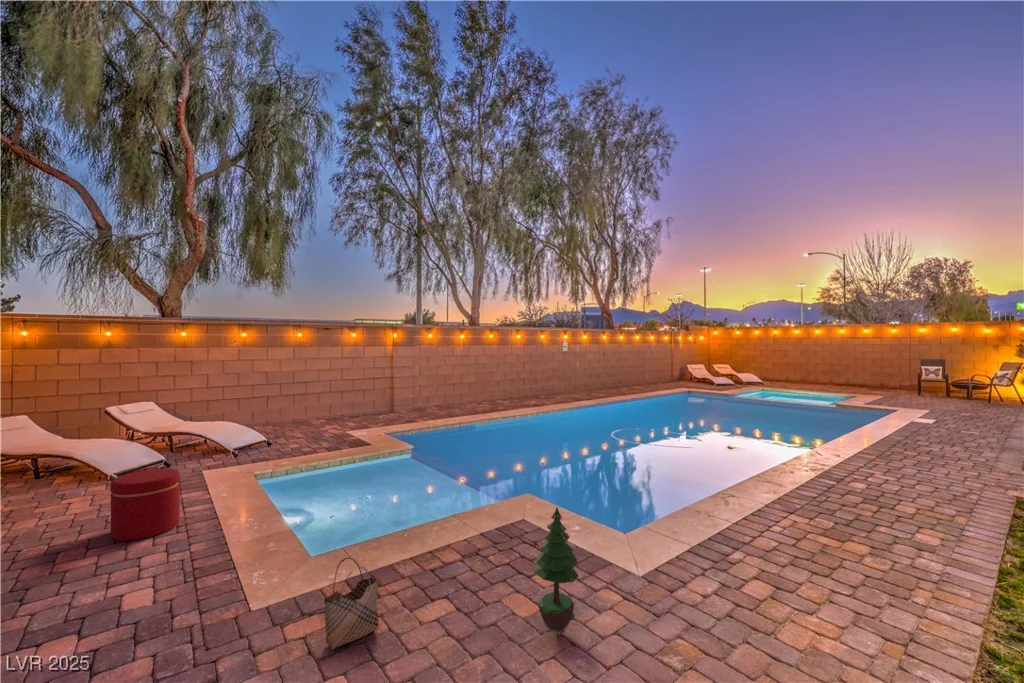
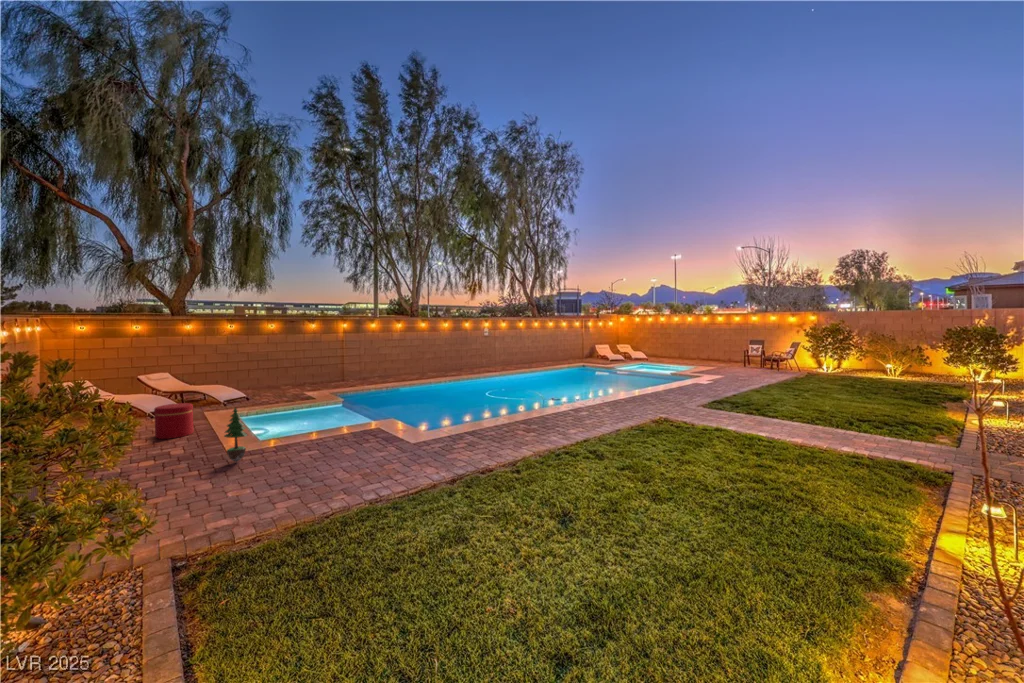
potted tree: present [534,508,579,633] -> present [224,408,247,462]
woven basket: present [324,558,378,650] -> none [261,428,288,463]

